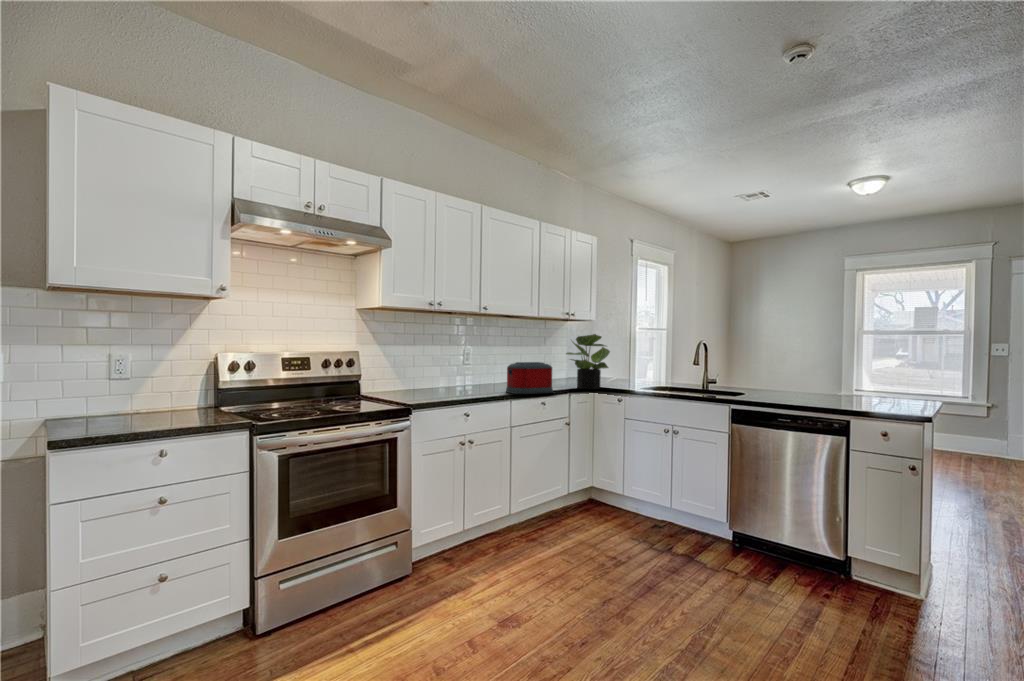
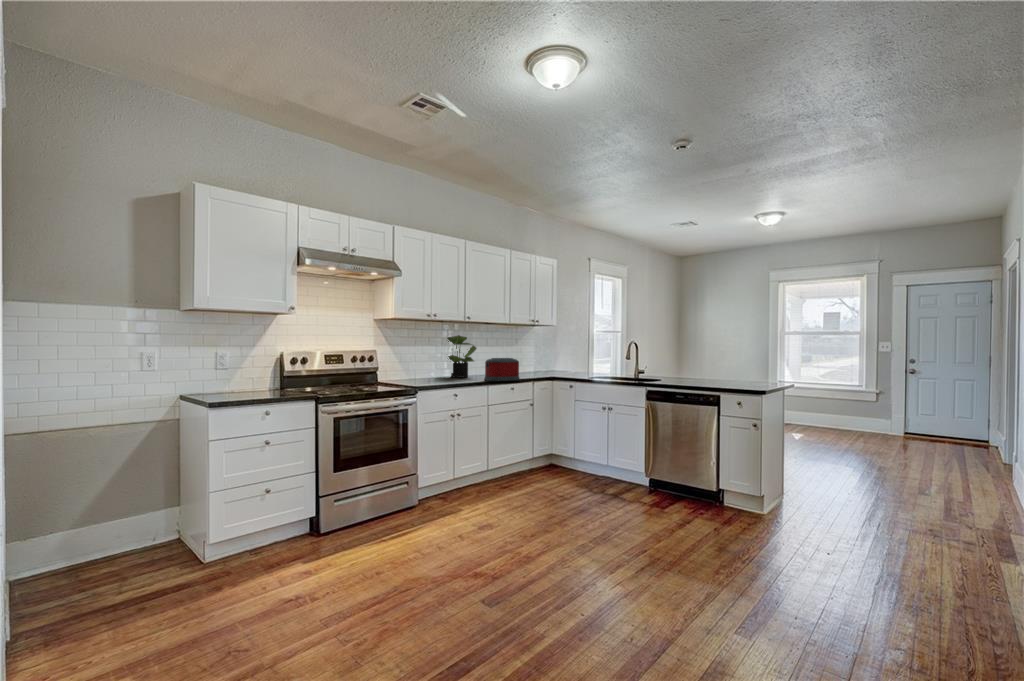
potted plant: present [566,334,610,389] -> present [447,335,476,378]

